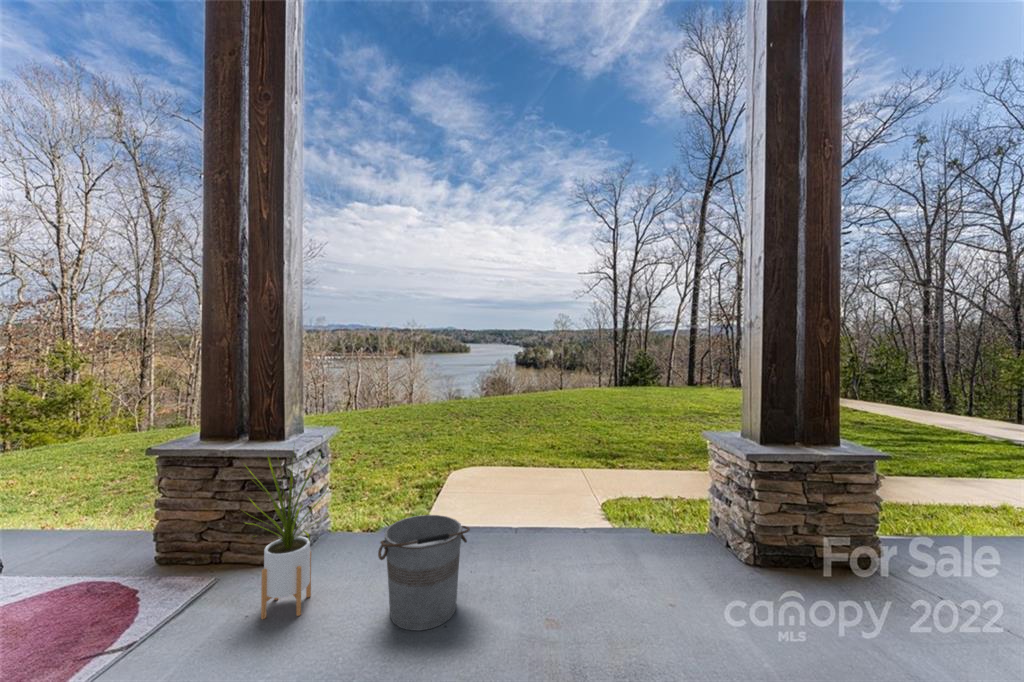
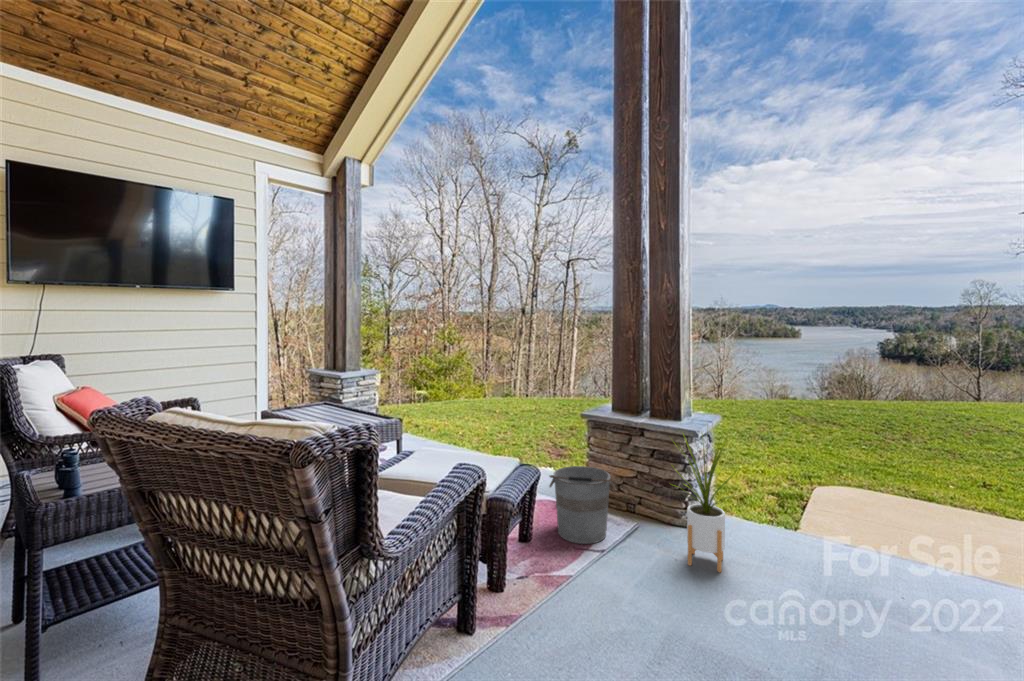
bucket: present [378,515,470,630] -> present [550,466,615,544]

